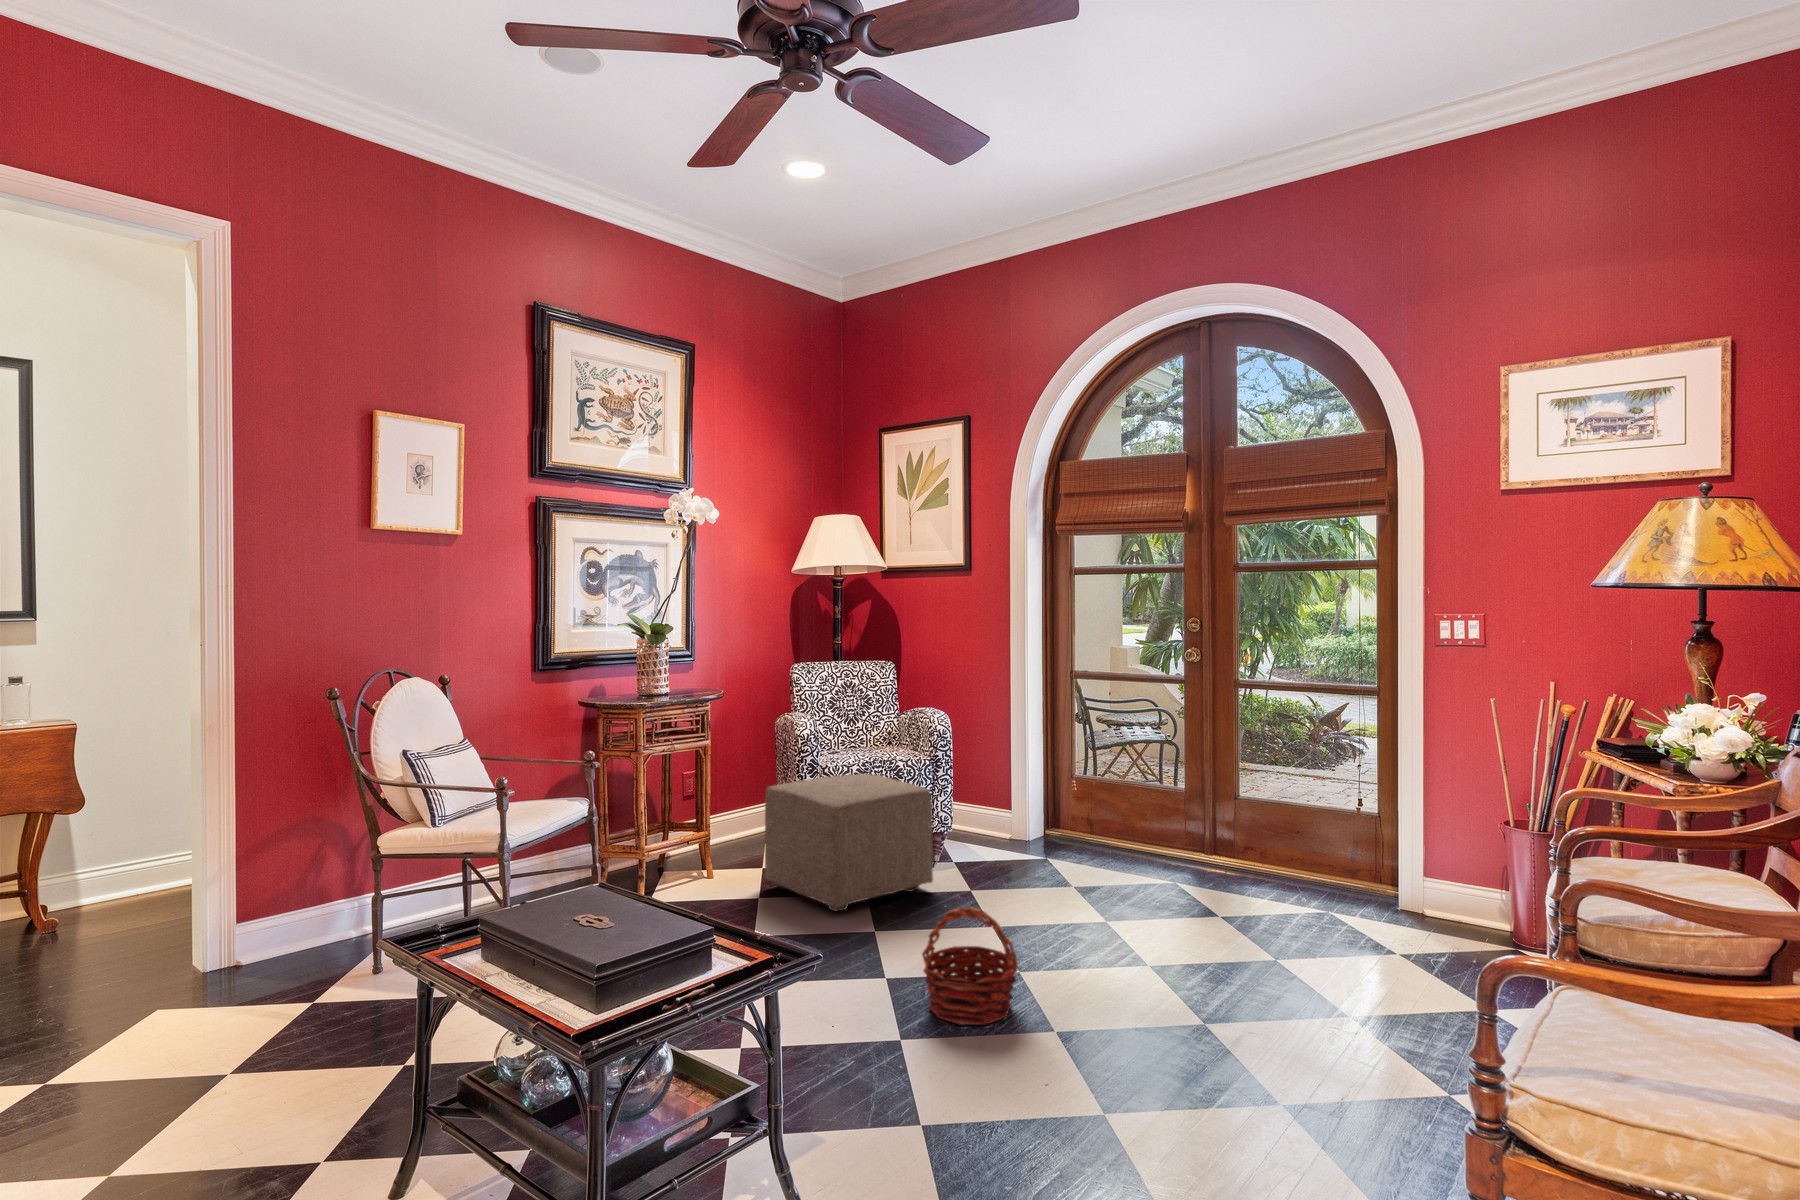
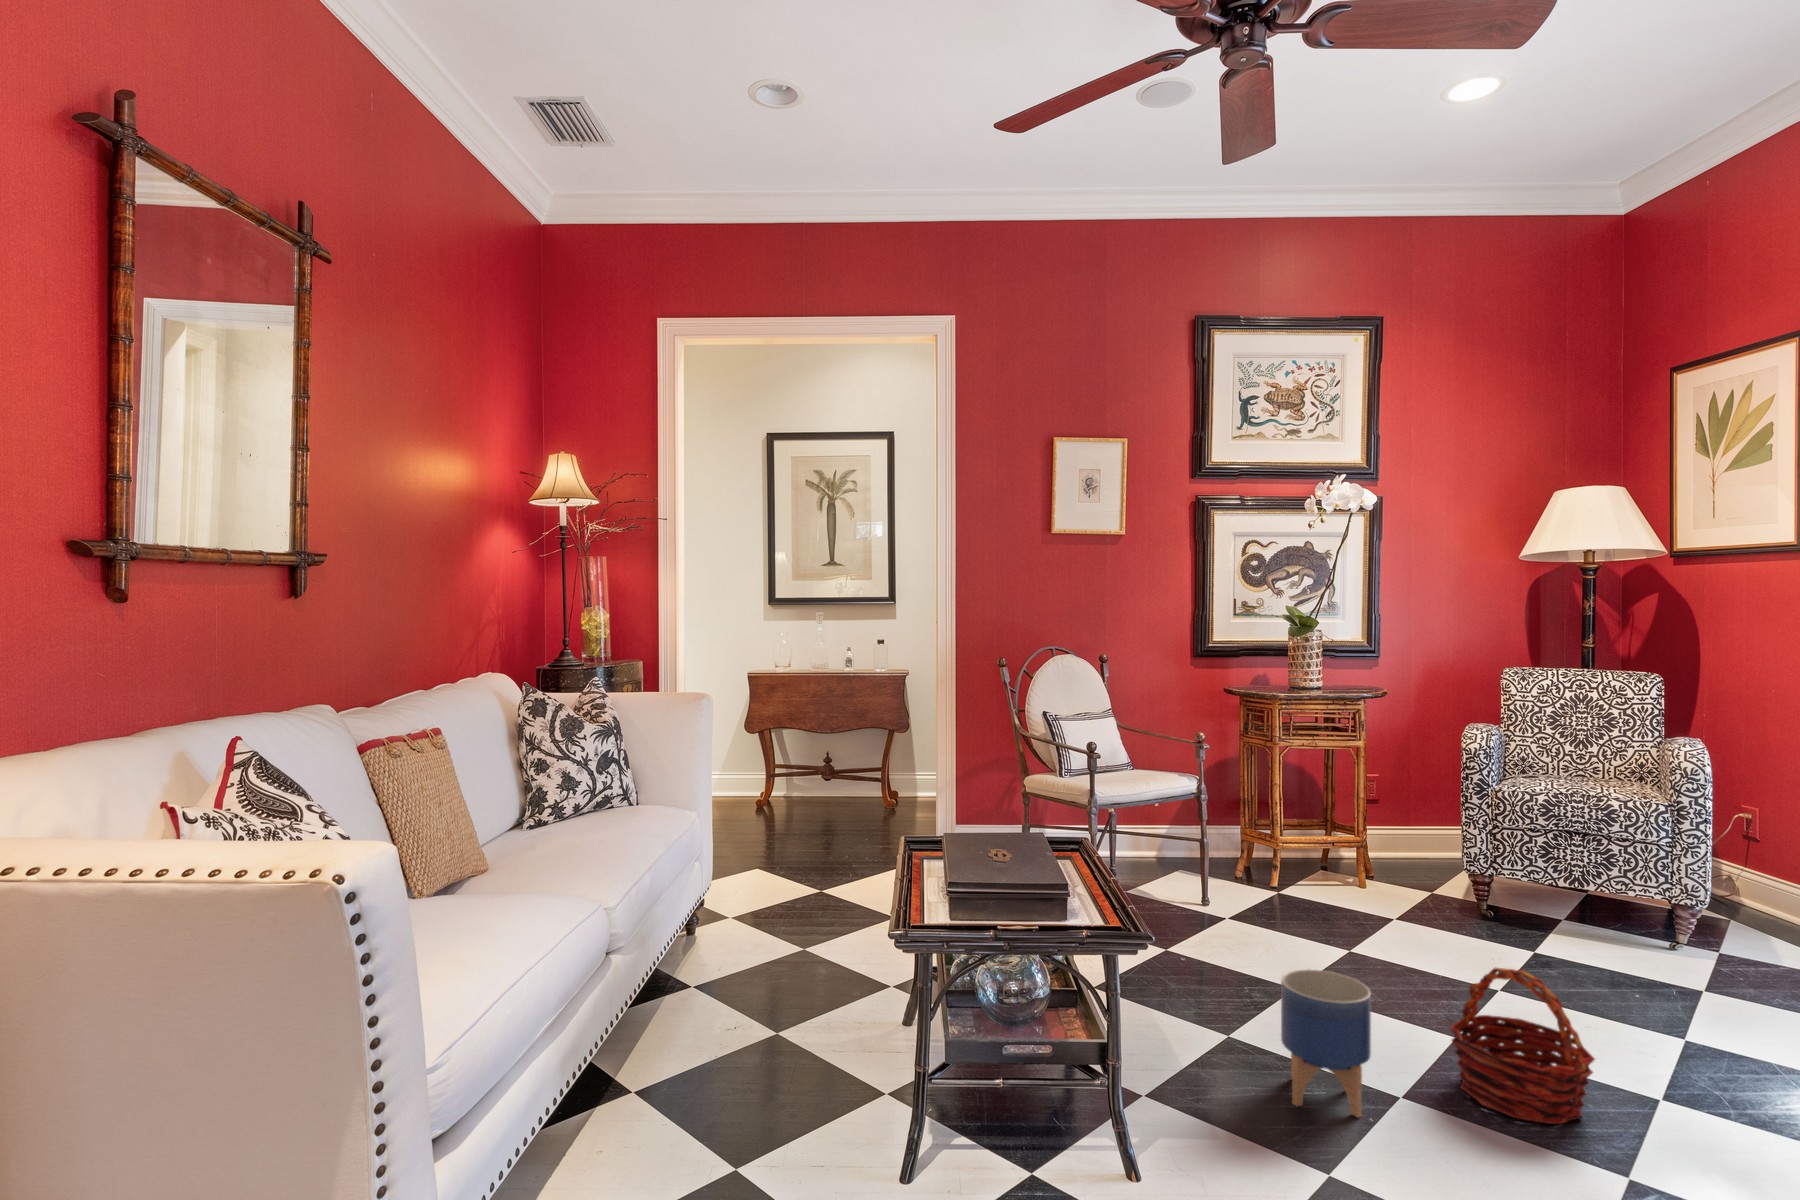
ottoman: present [765,774,933,911] -> none [1410,800,1637,968]
planter: none [835,955,910,1090] -> present [1281,969,1371,1117]

